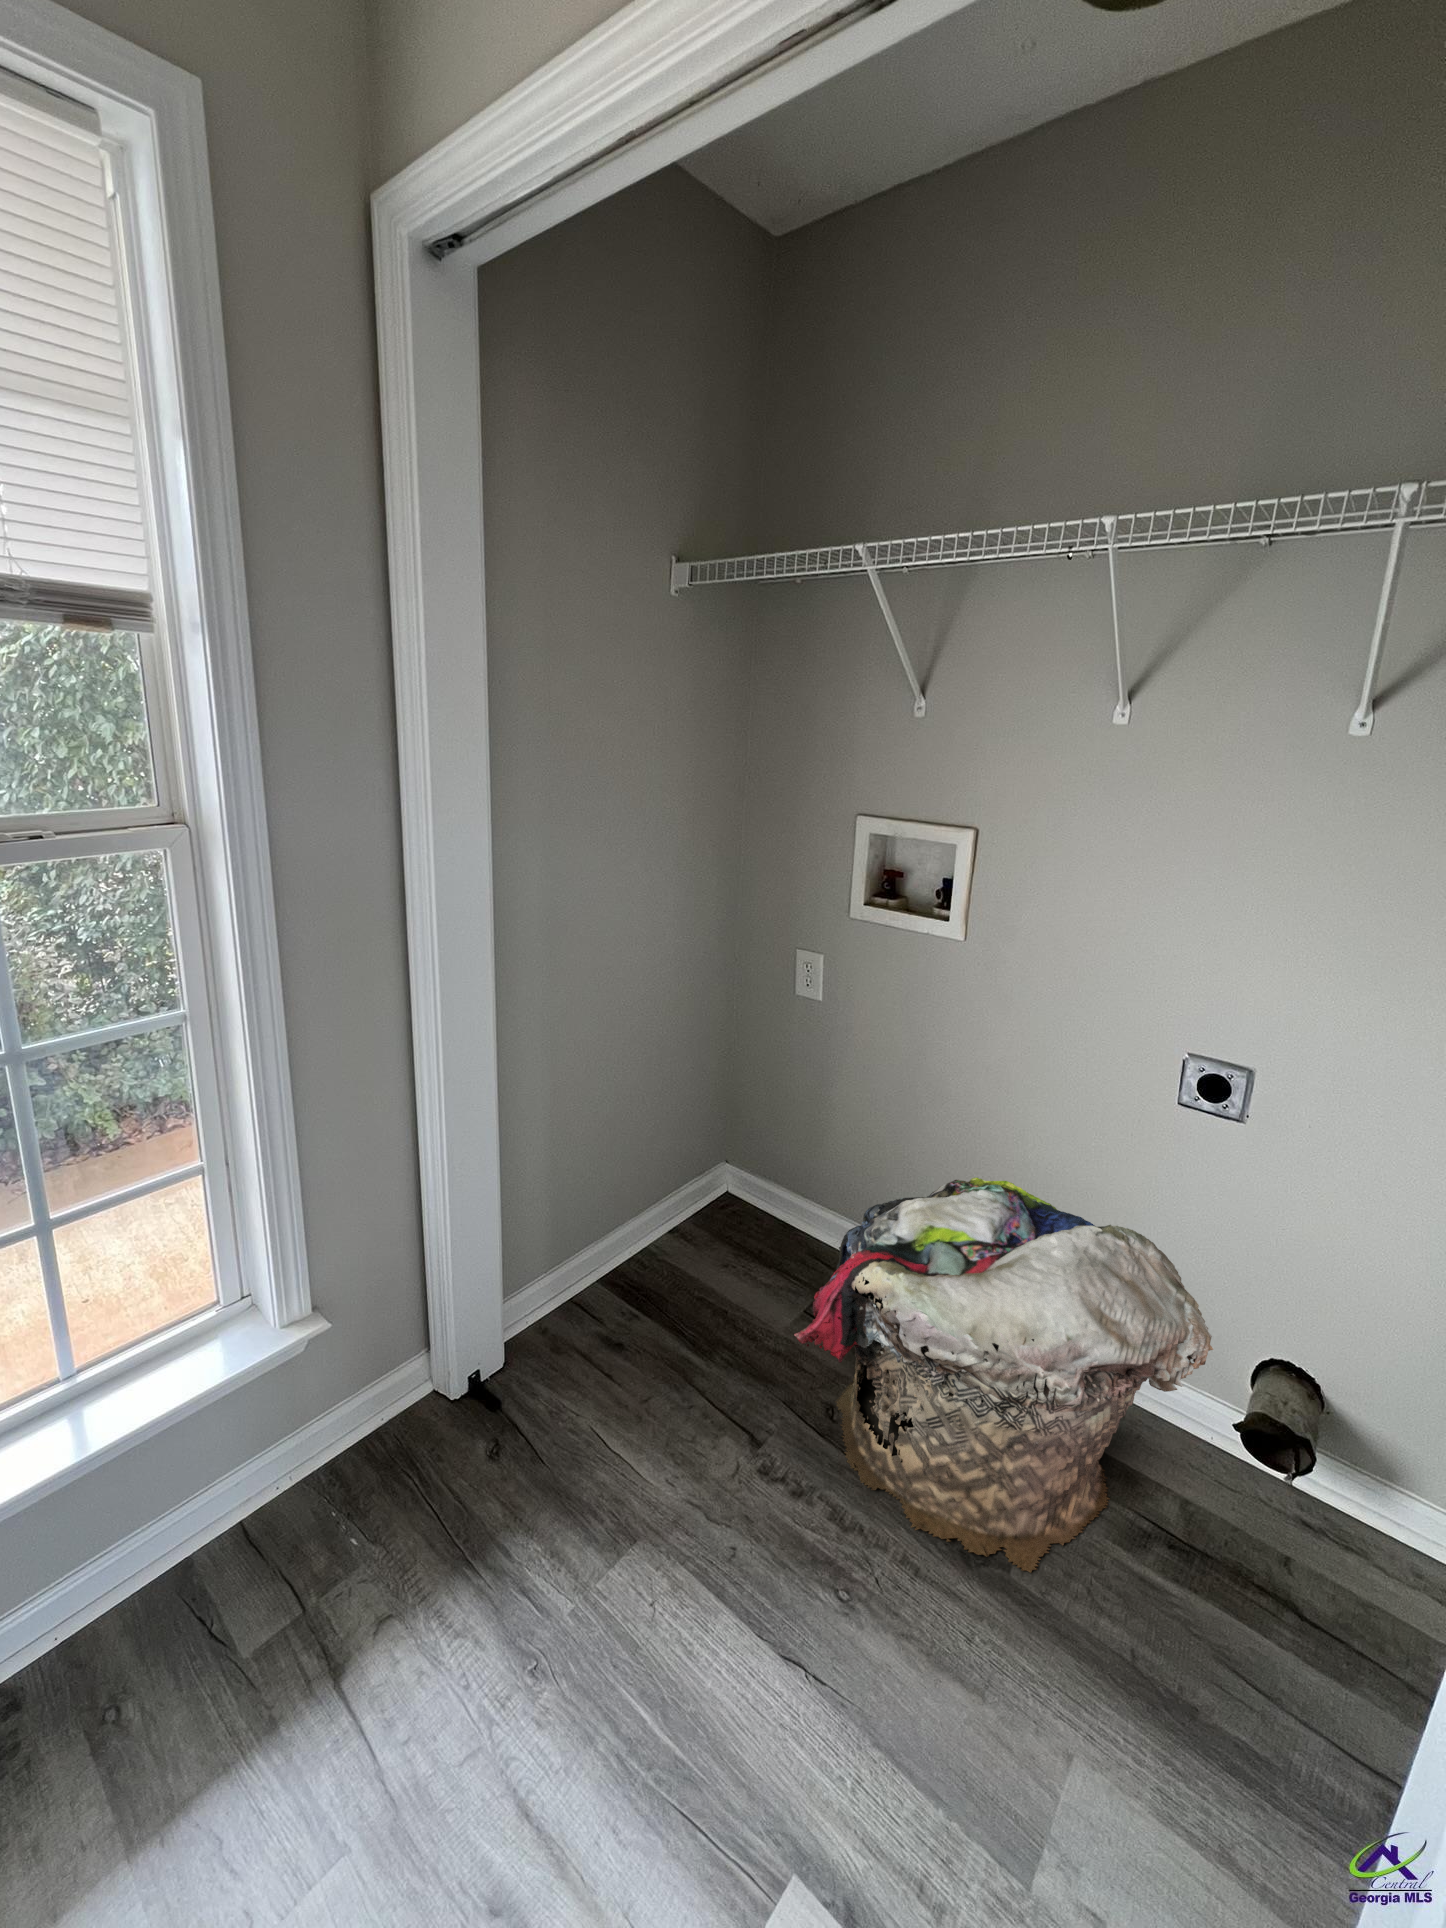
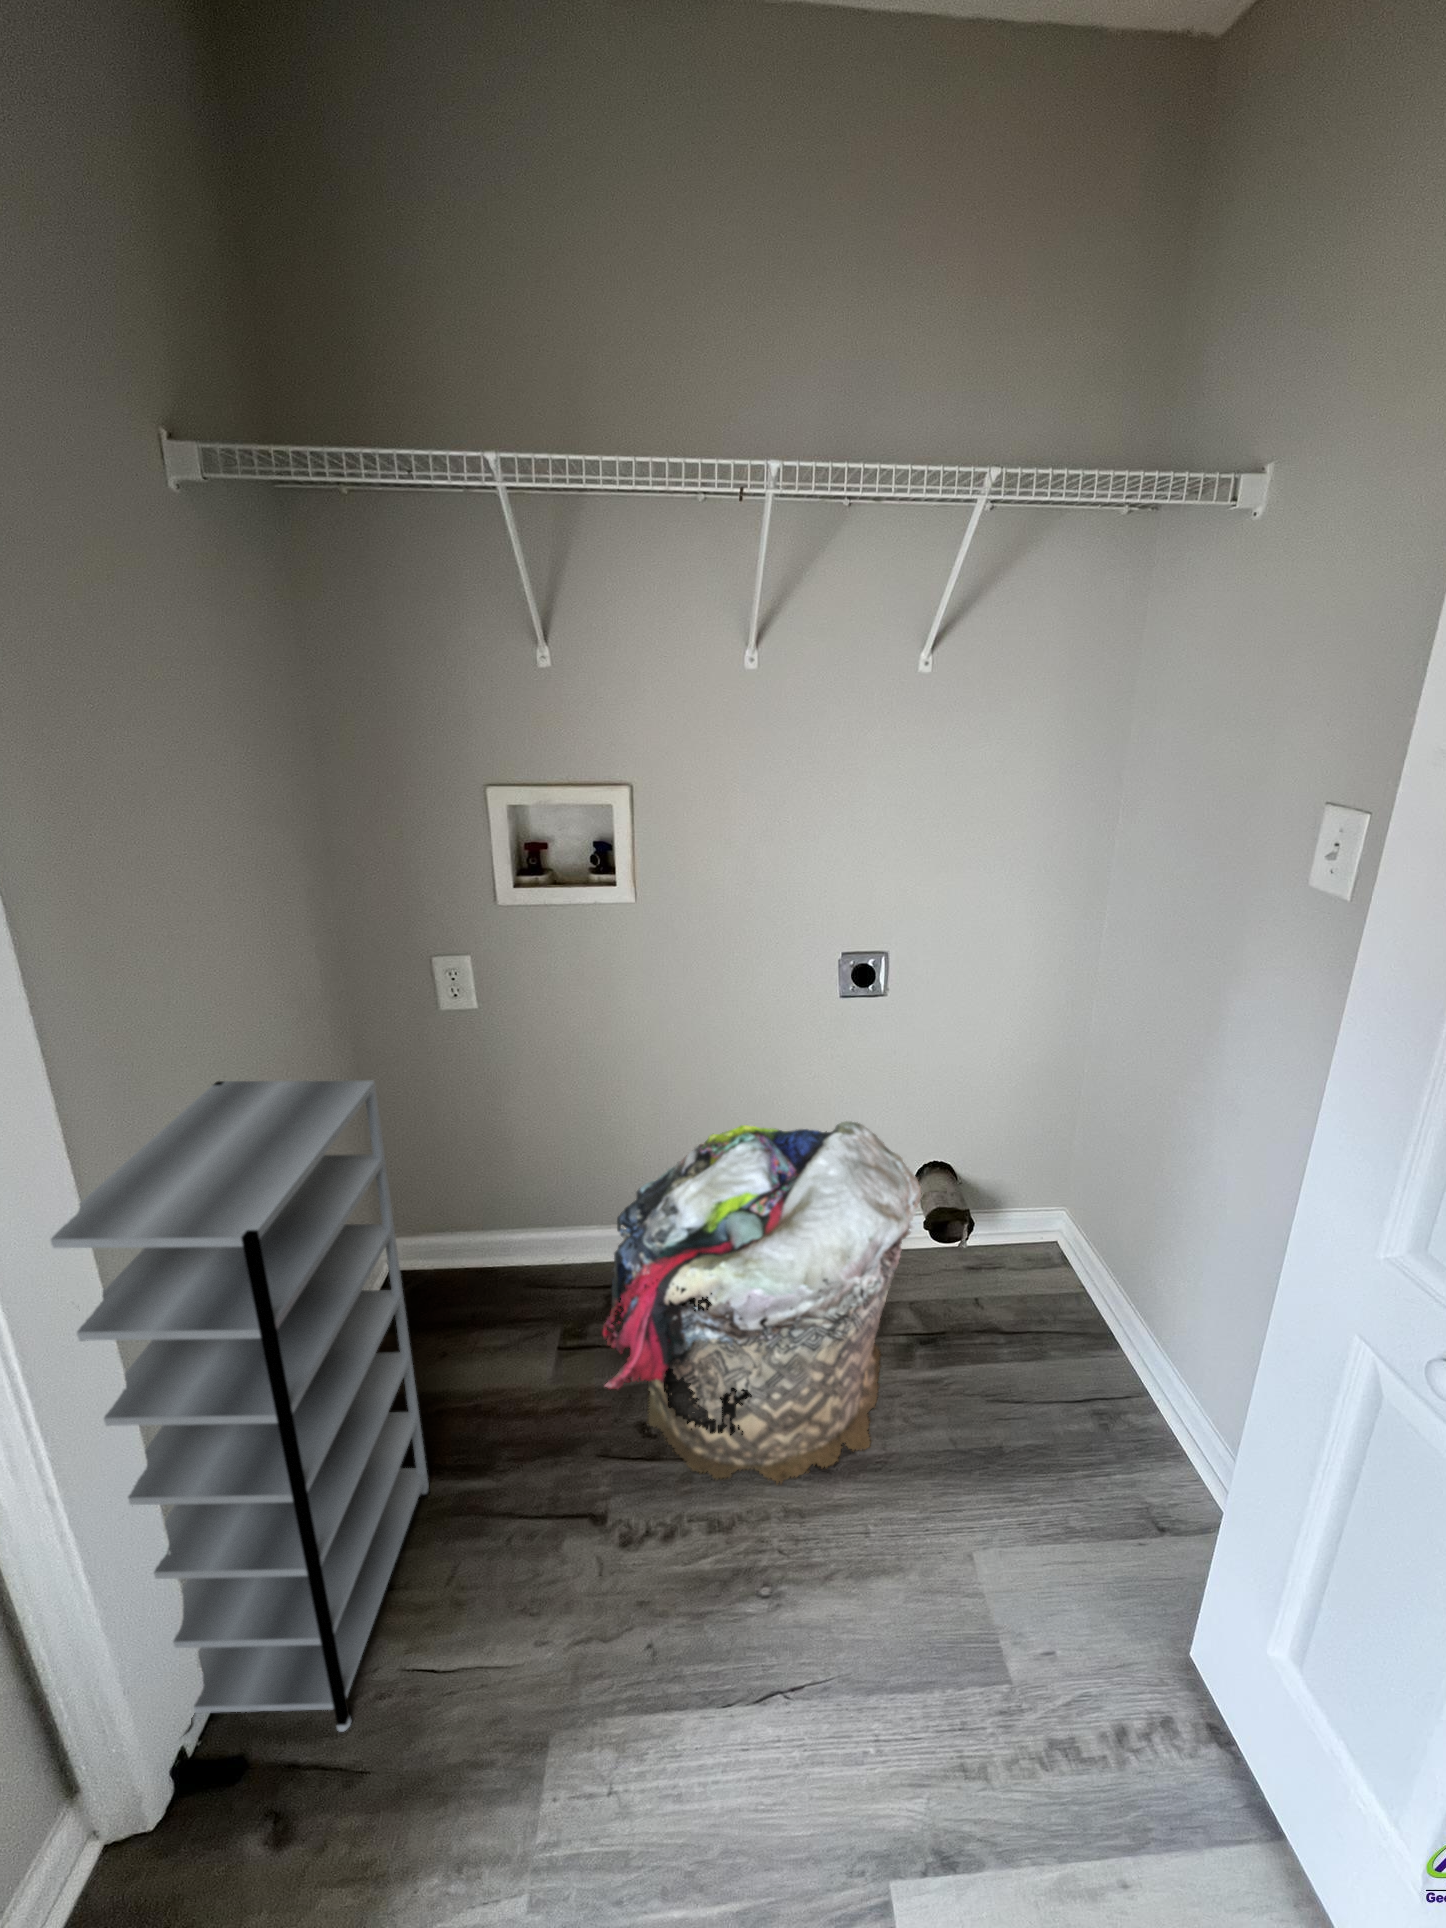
shelving unit: none [464,973,679,1435] -> present [51,1081,430,1733]

